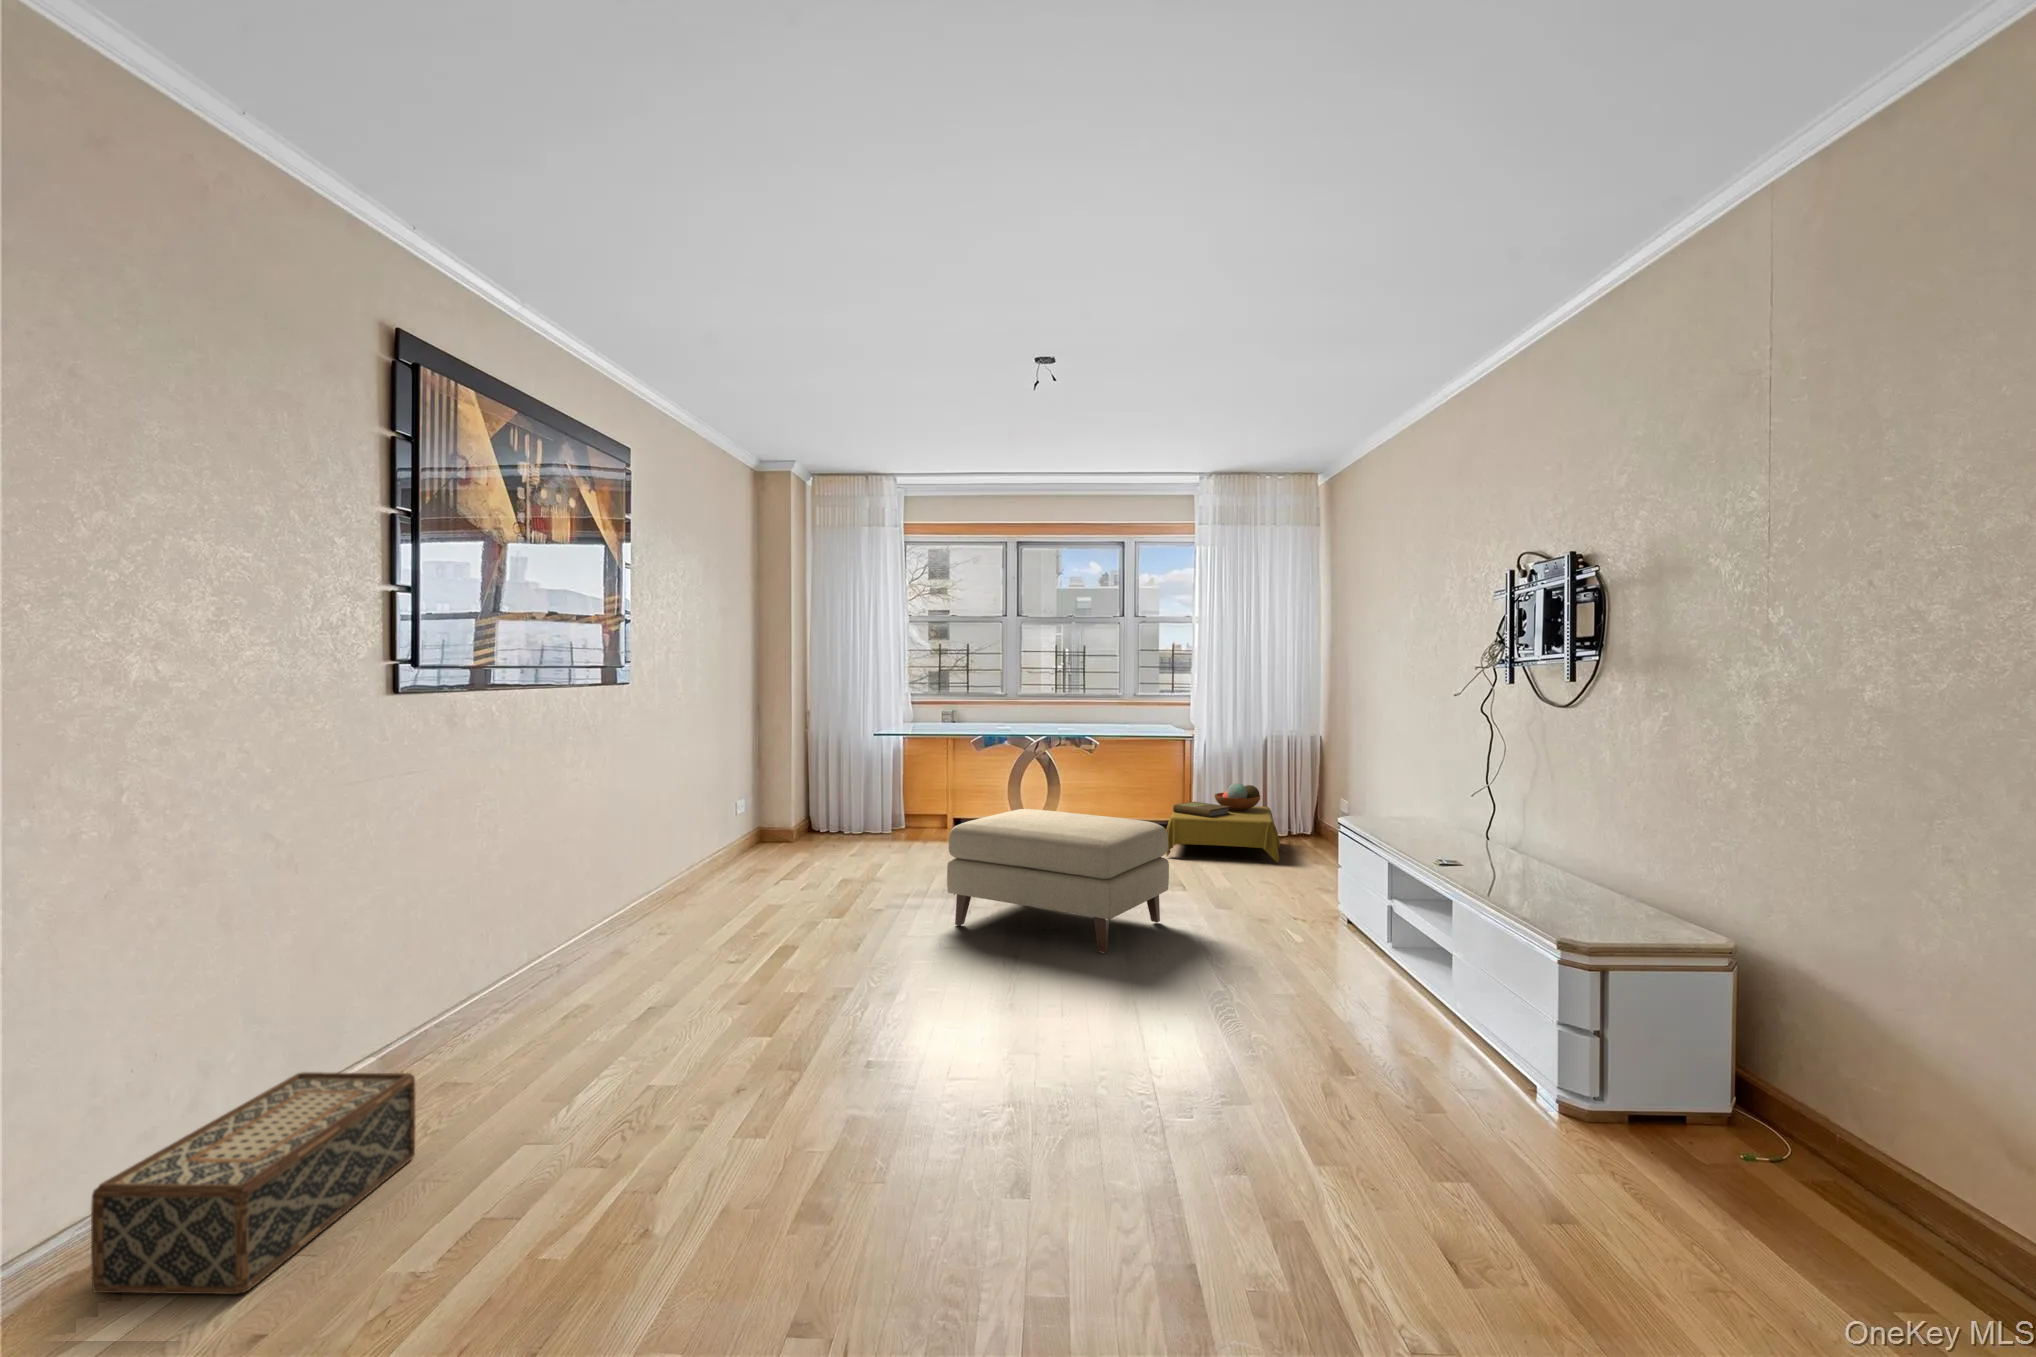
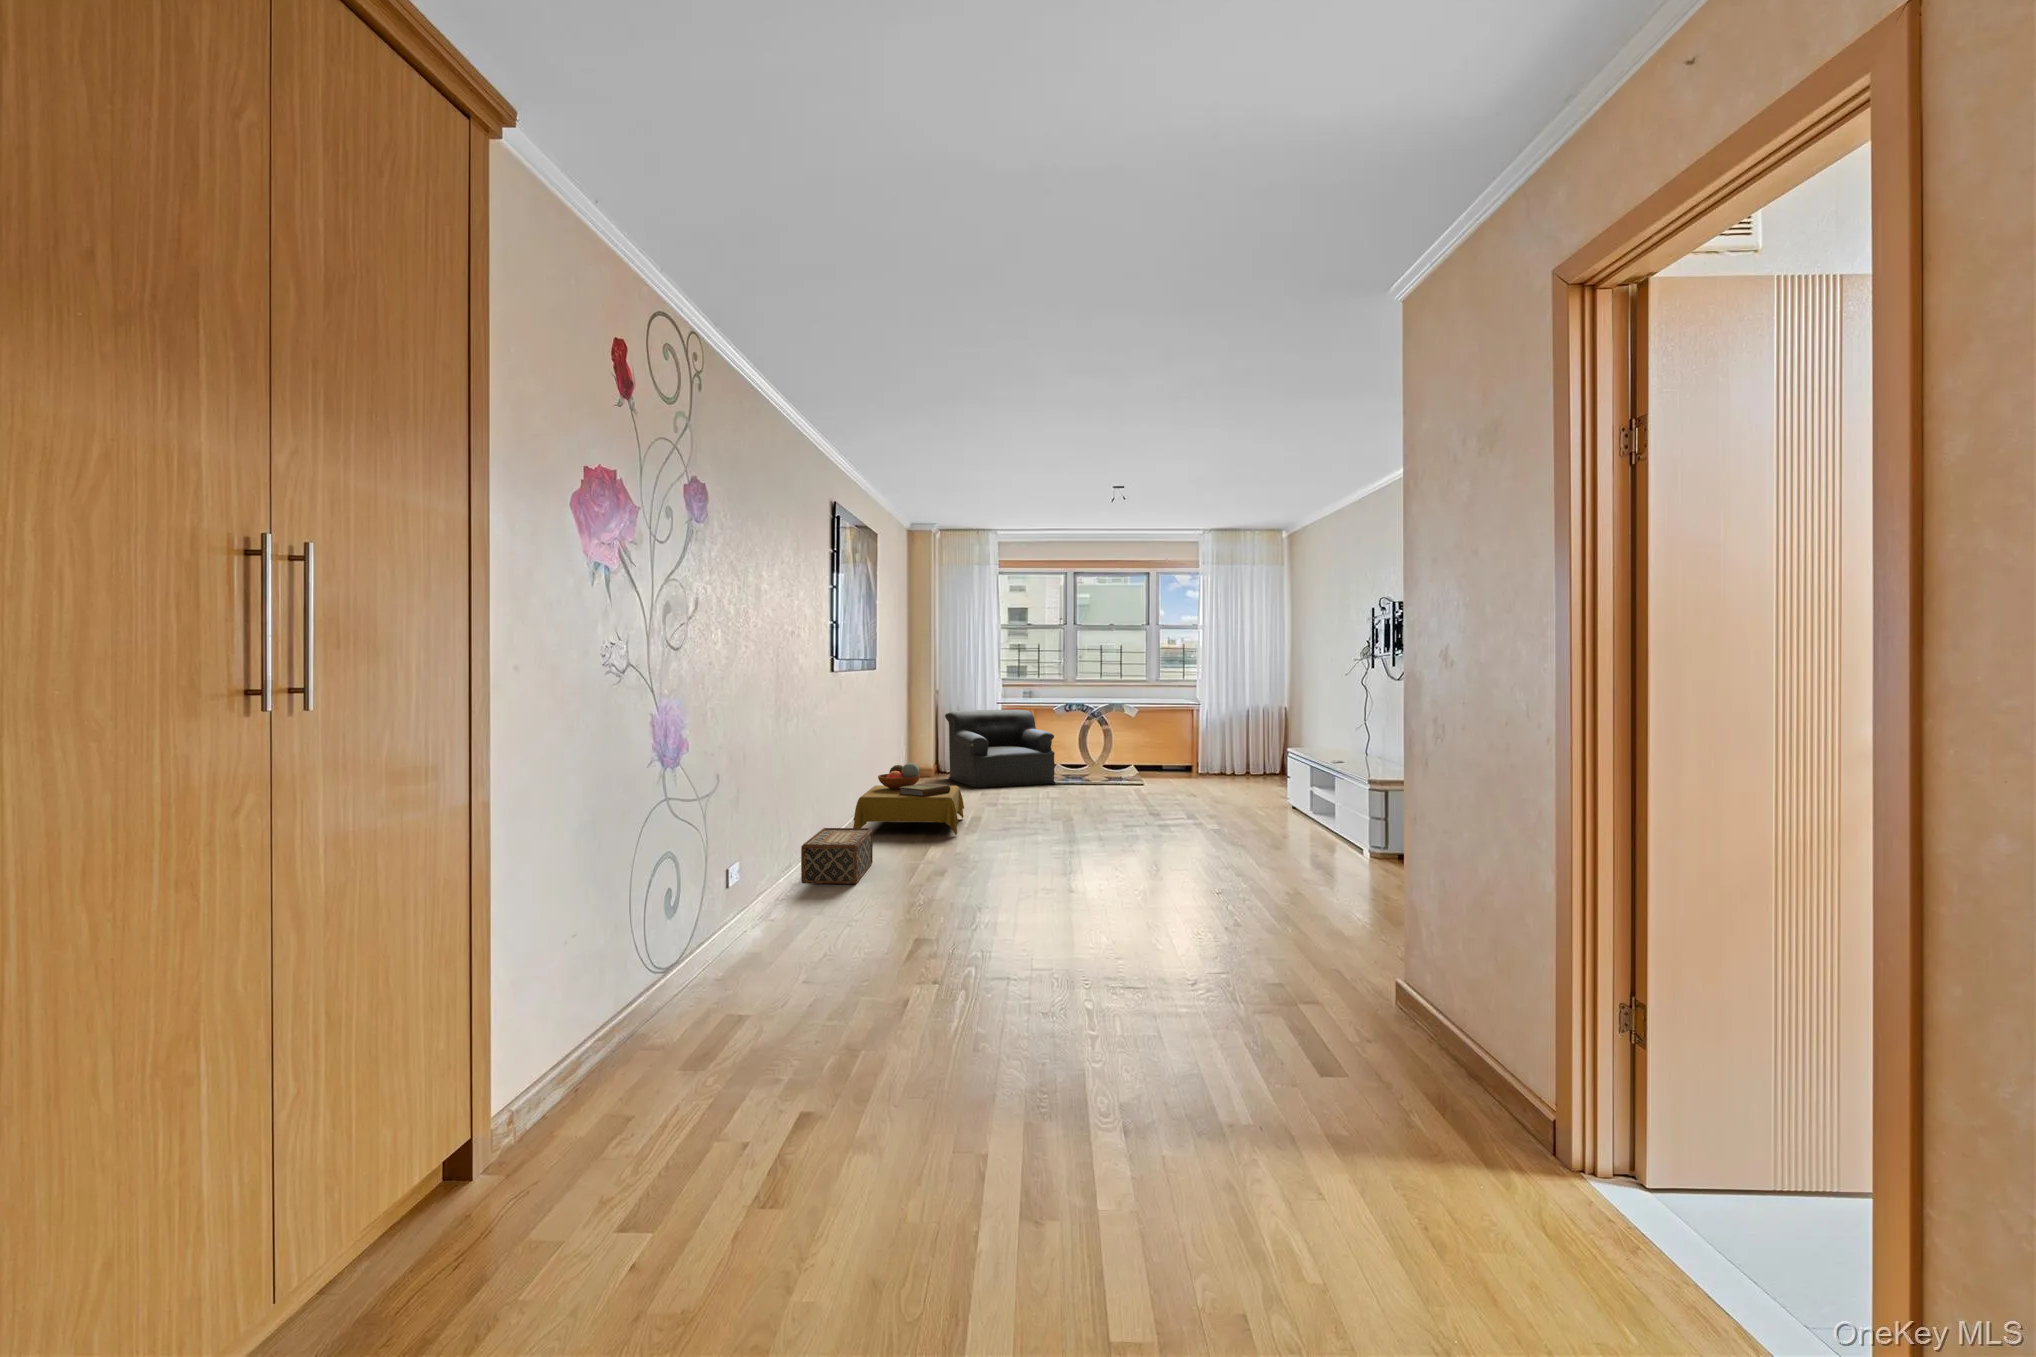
armchair: none [812,739,974,865] -> present [945,710,1055,787]
side table: present [1166,783,1280,863] -> present [853,763,964,835]
ottoman: present [947,809,1169,953] -> none [1056,745,1185,818]

